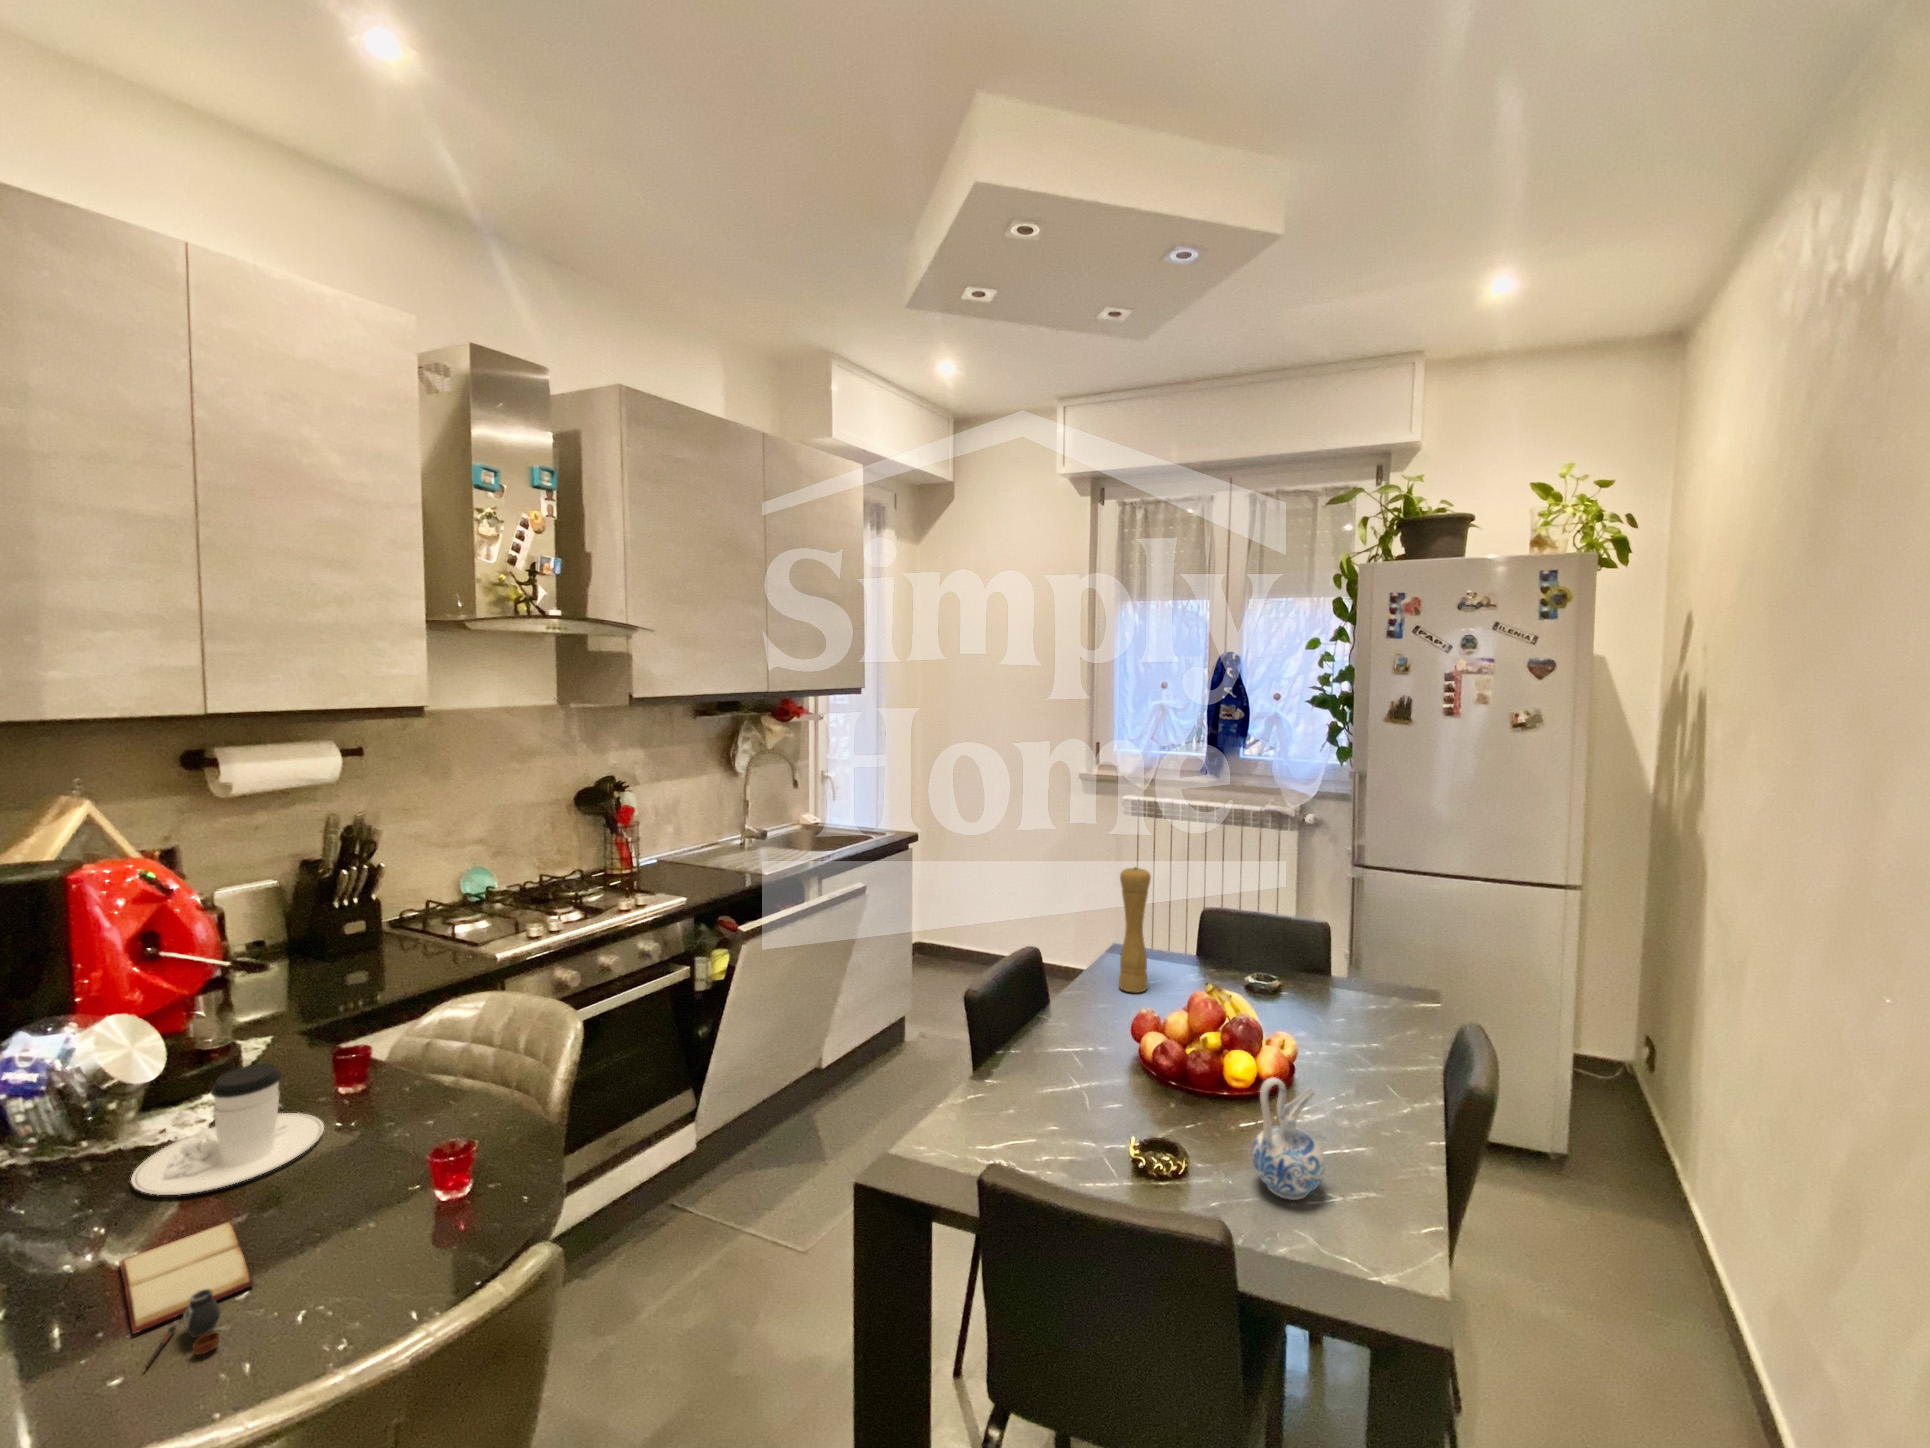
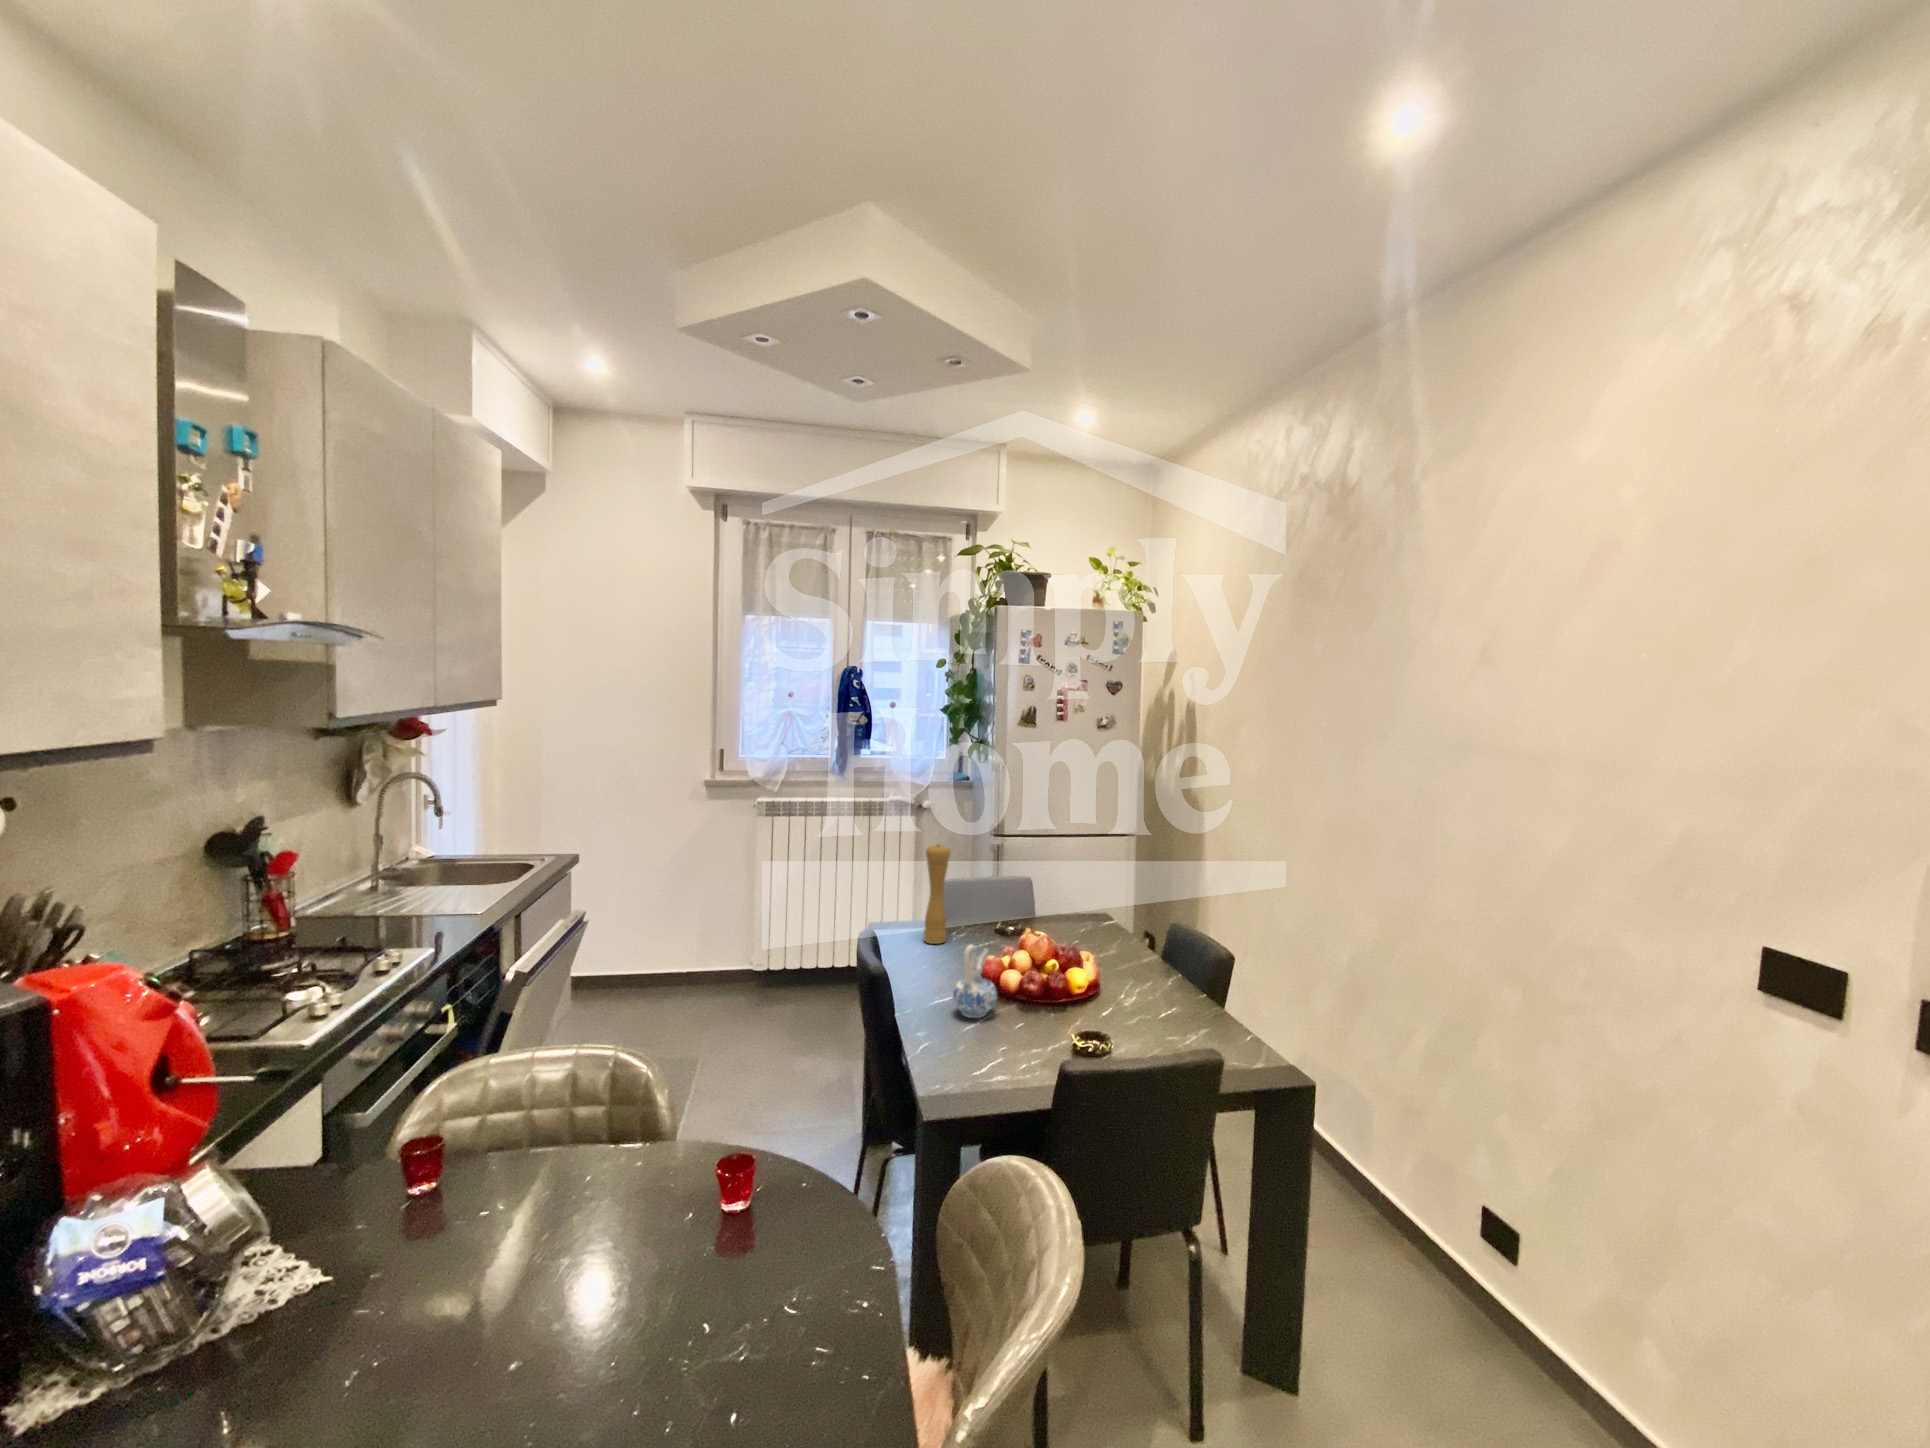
coffee cup: present [131,1064,324,1195] -> none [330,1145,531,1319]
ceramic pitcher: present [1252,1077,1325,1200] -> present [953,945,997,1018]
book: present [119,1222,253,1371] -> none [535,1274,780,1354]

